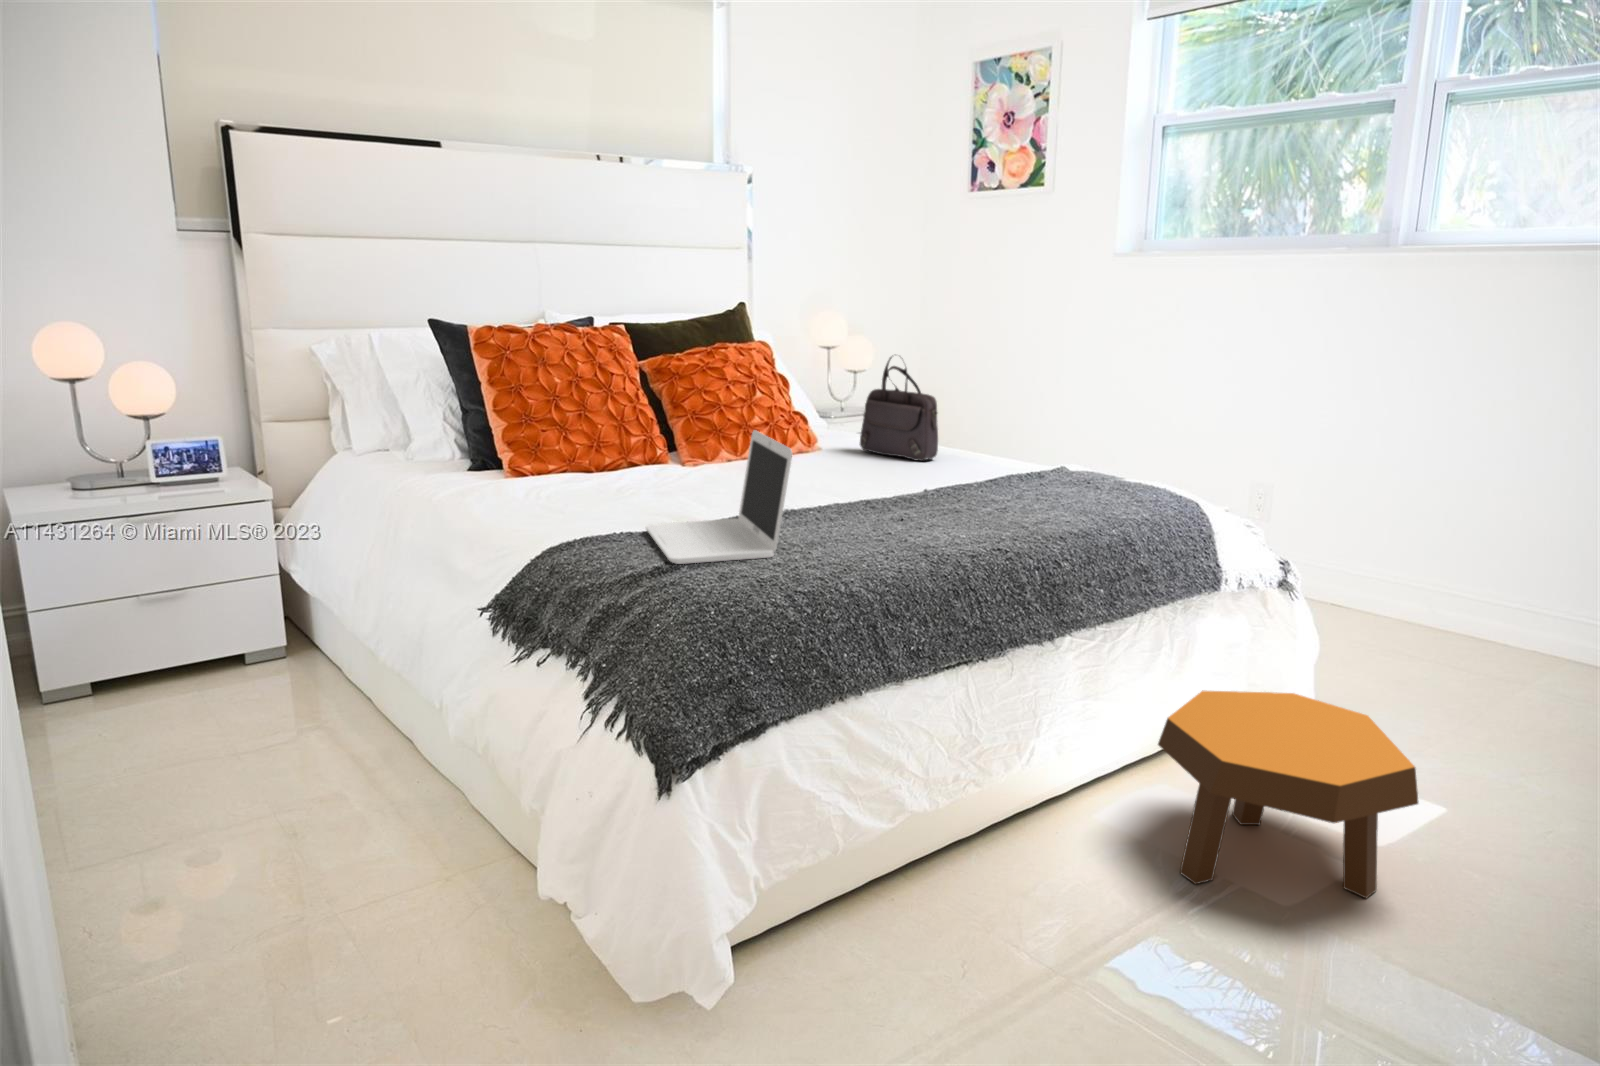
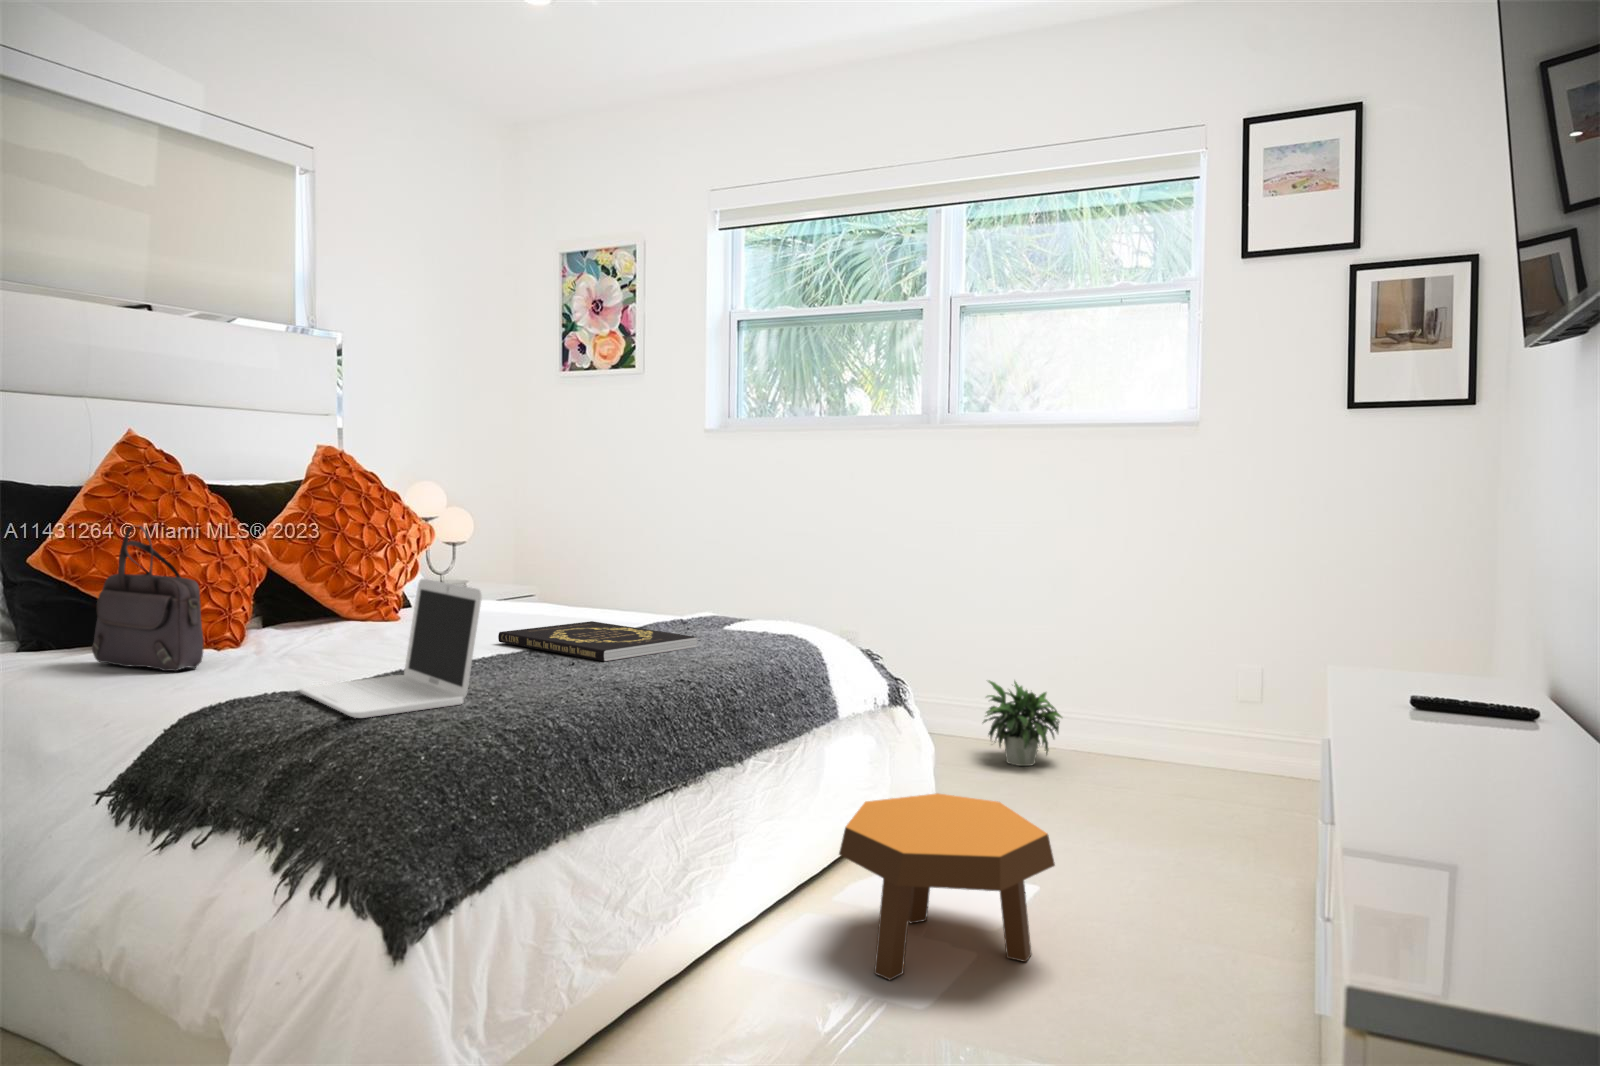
handbag: present [860,357,938,461] -> present [92,526,203,671]
book: none [846,468,1037,518] -> present [498,621,697,662]
potted plant: none [1399,555,1508,659] -> present [983,680,1062,766]

